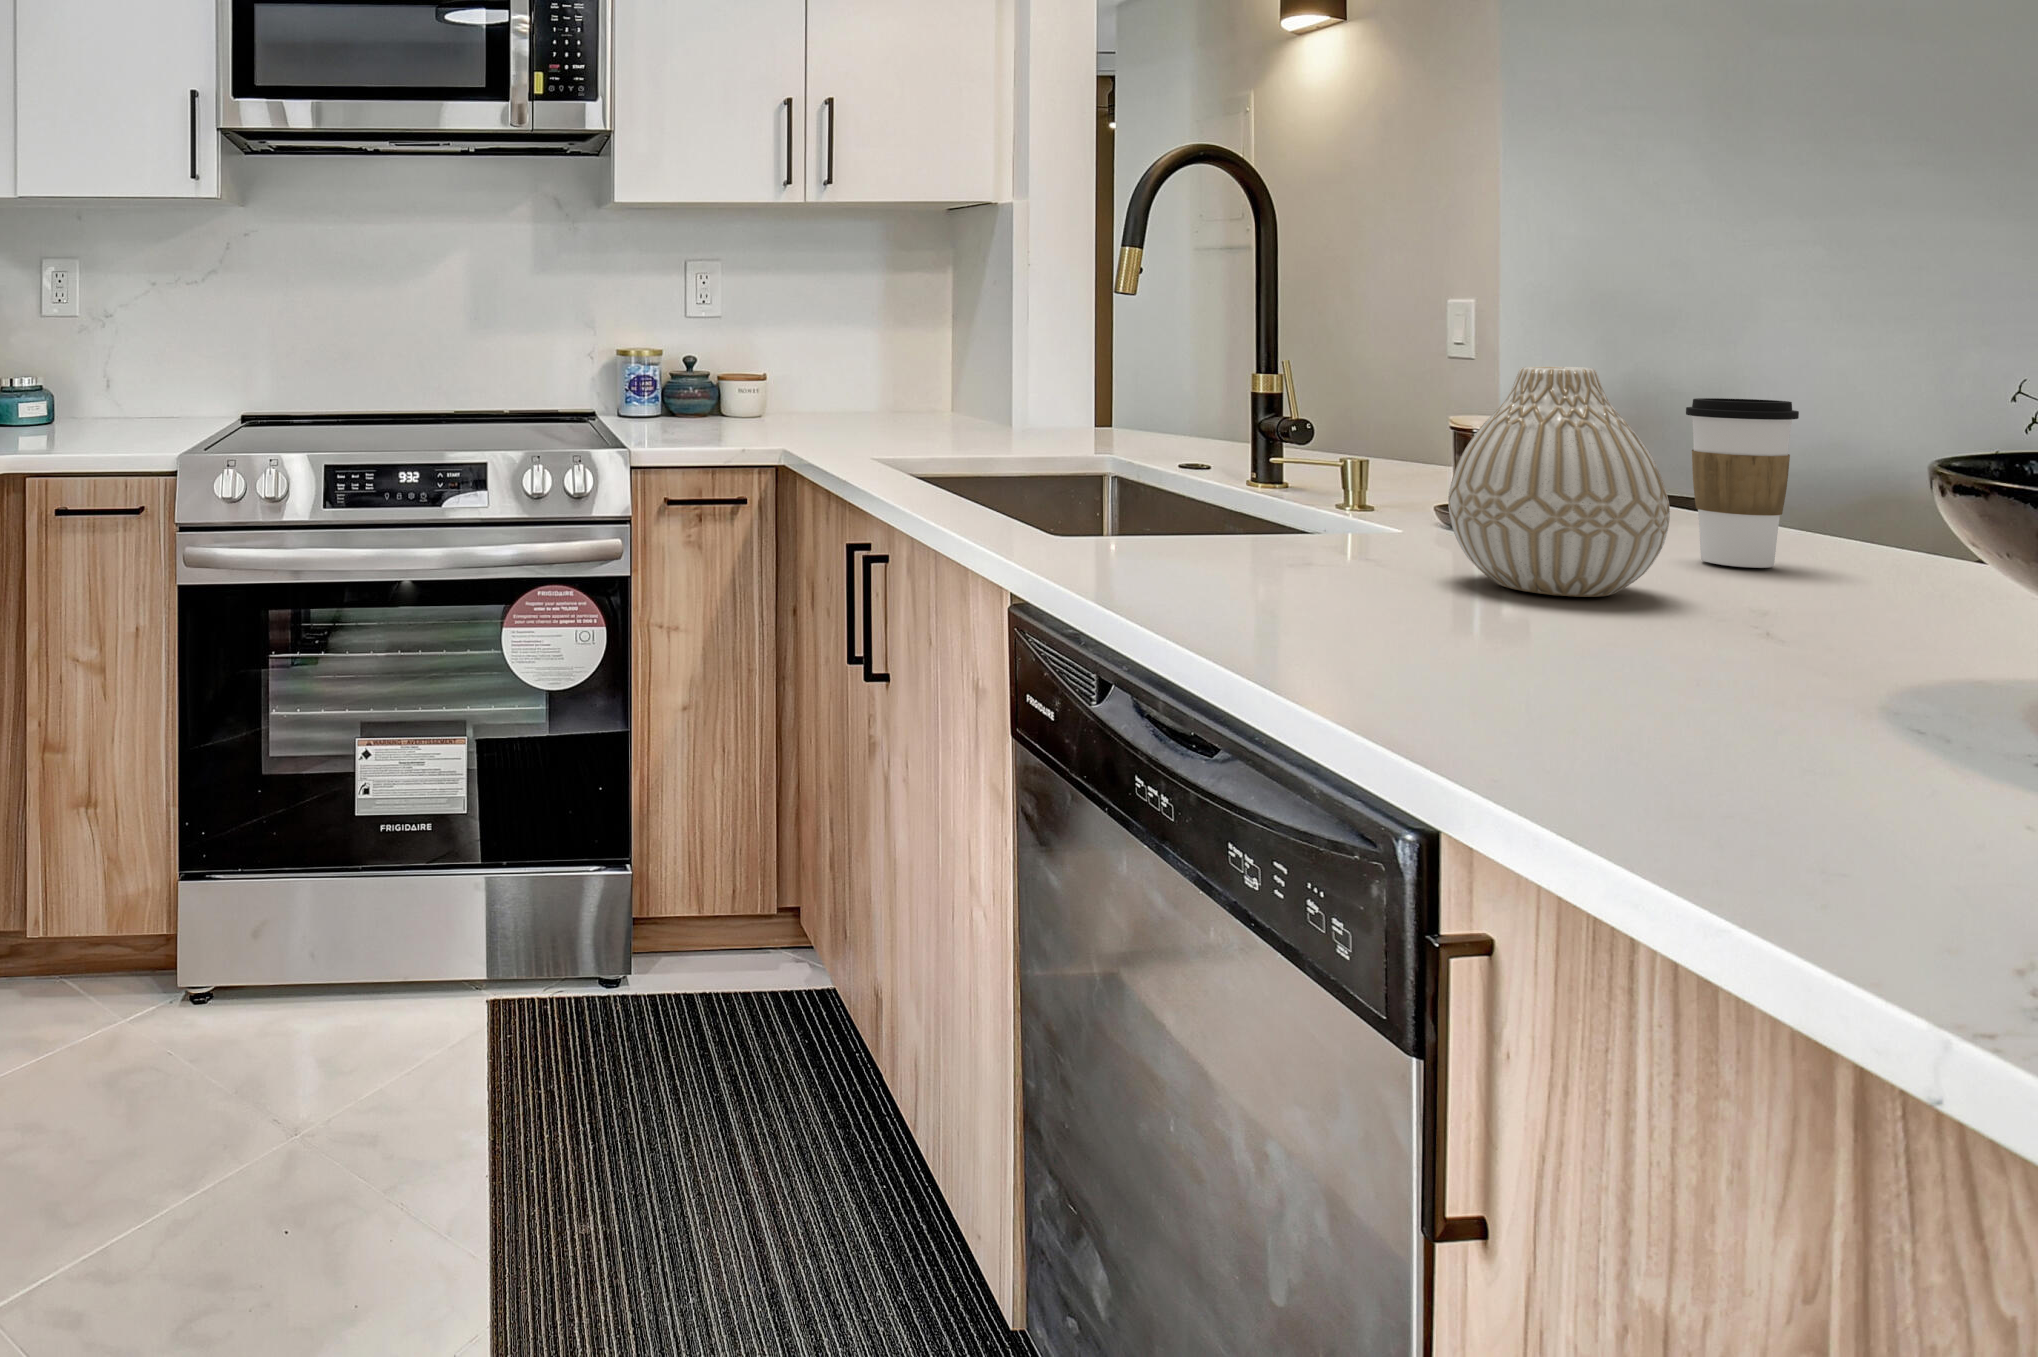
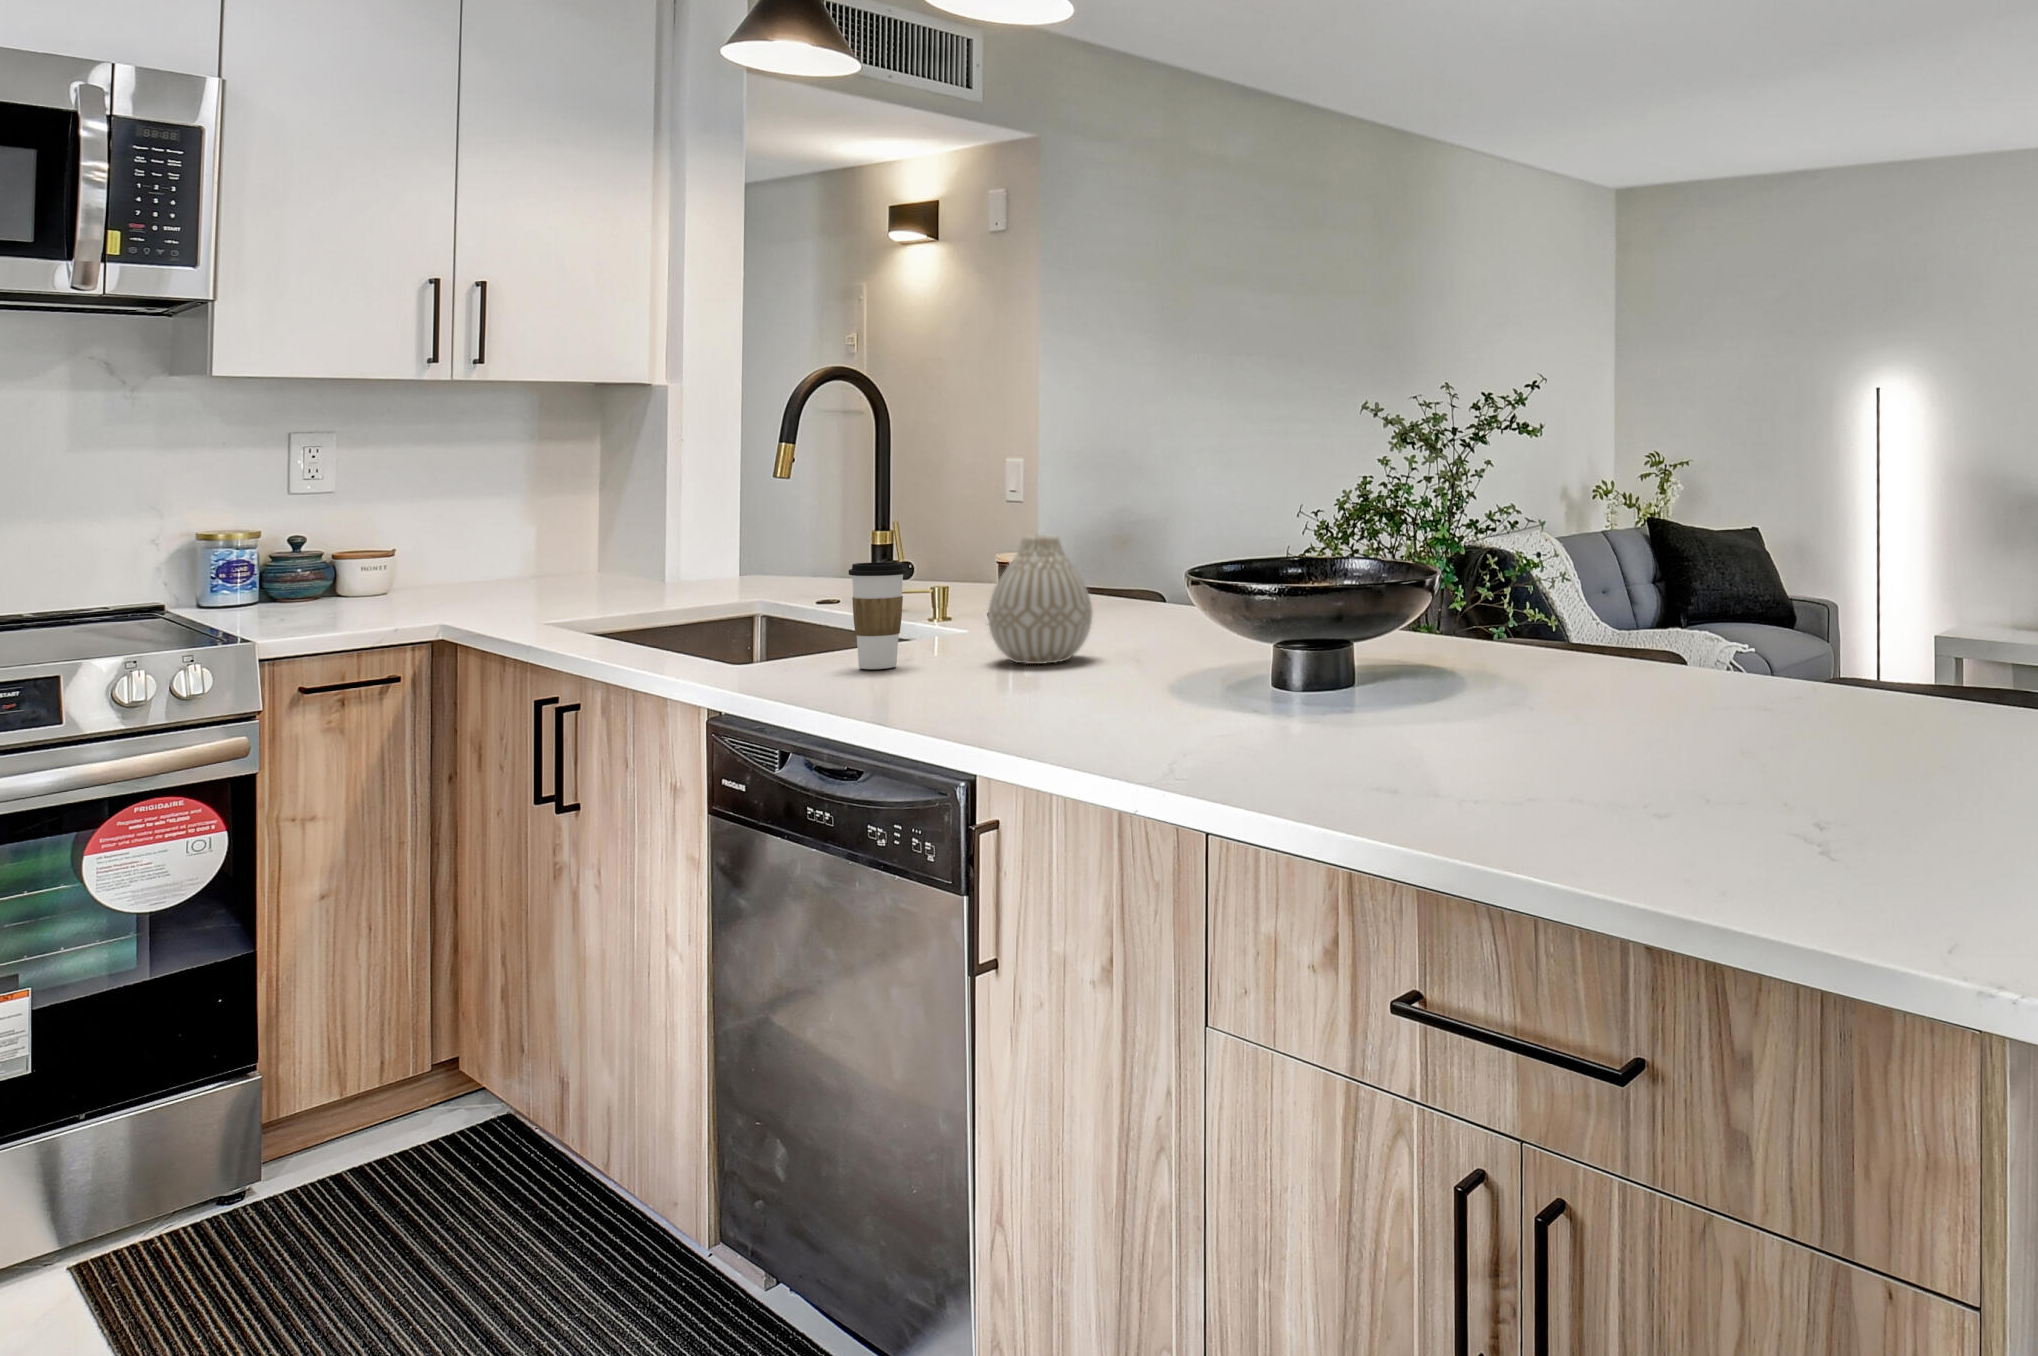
coffee cup: present [1686,398,1799,568] -> present [849,562,906,669]

